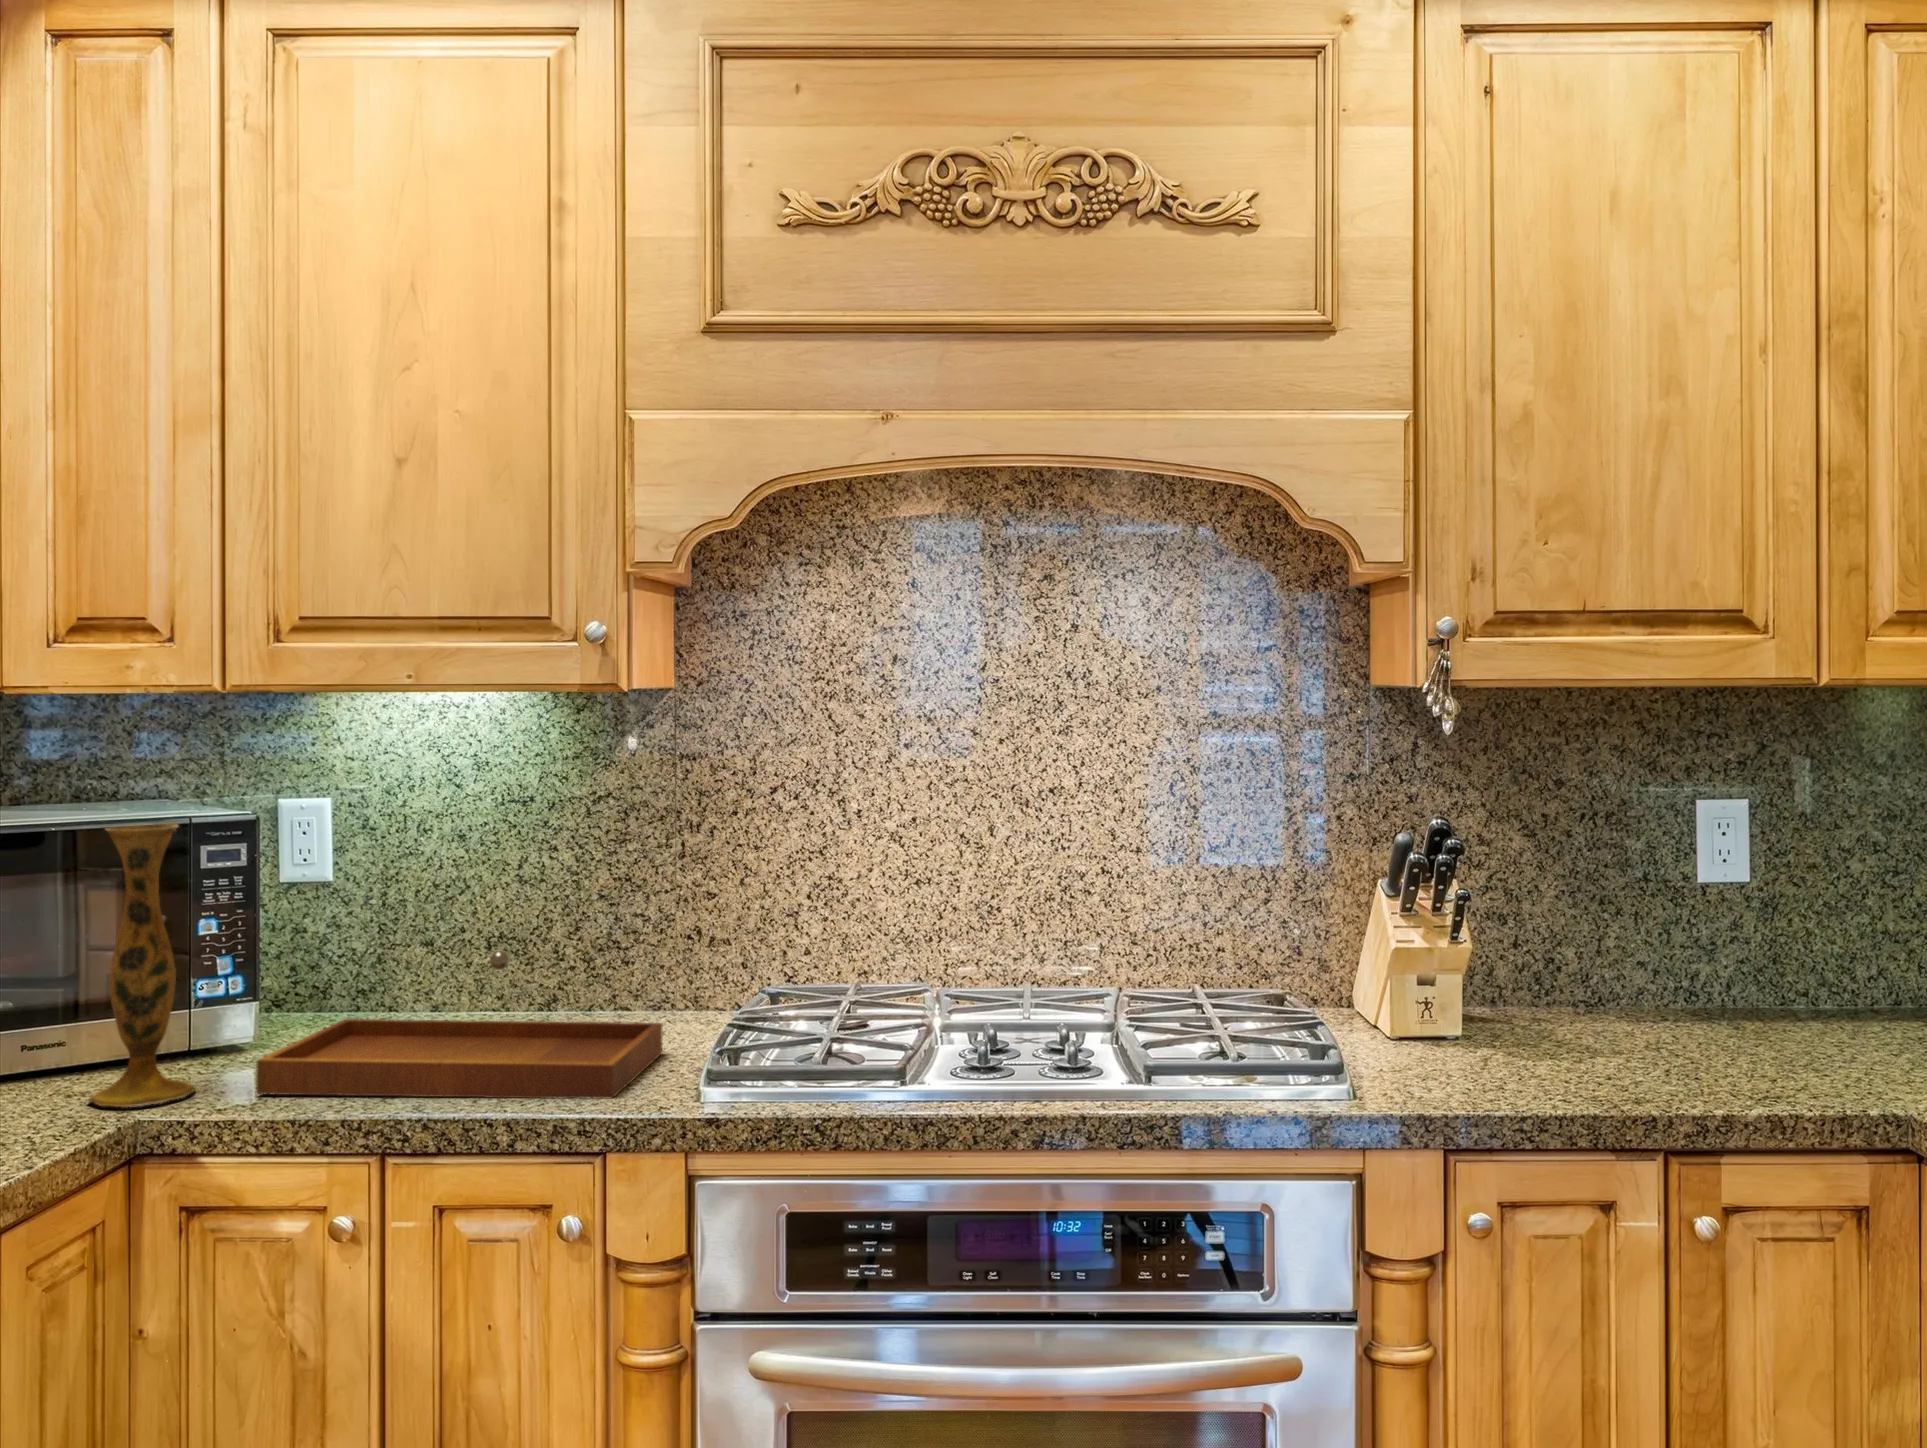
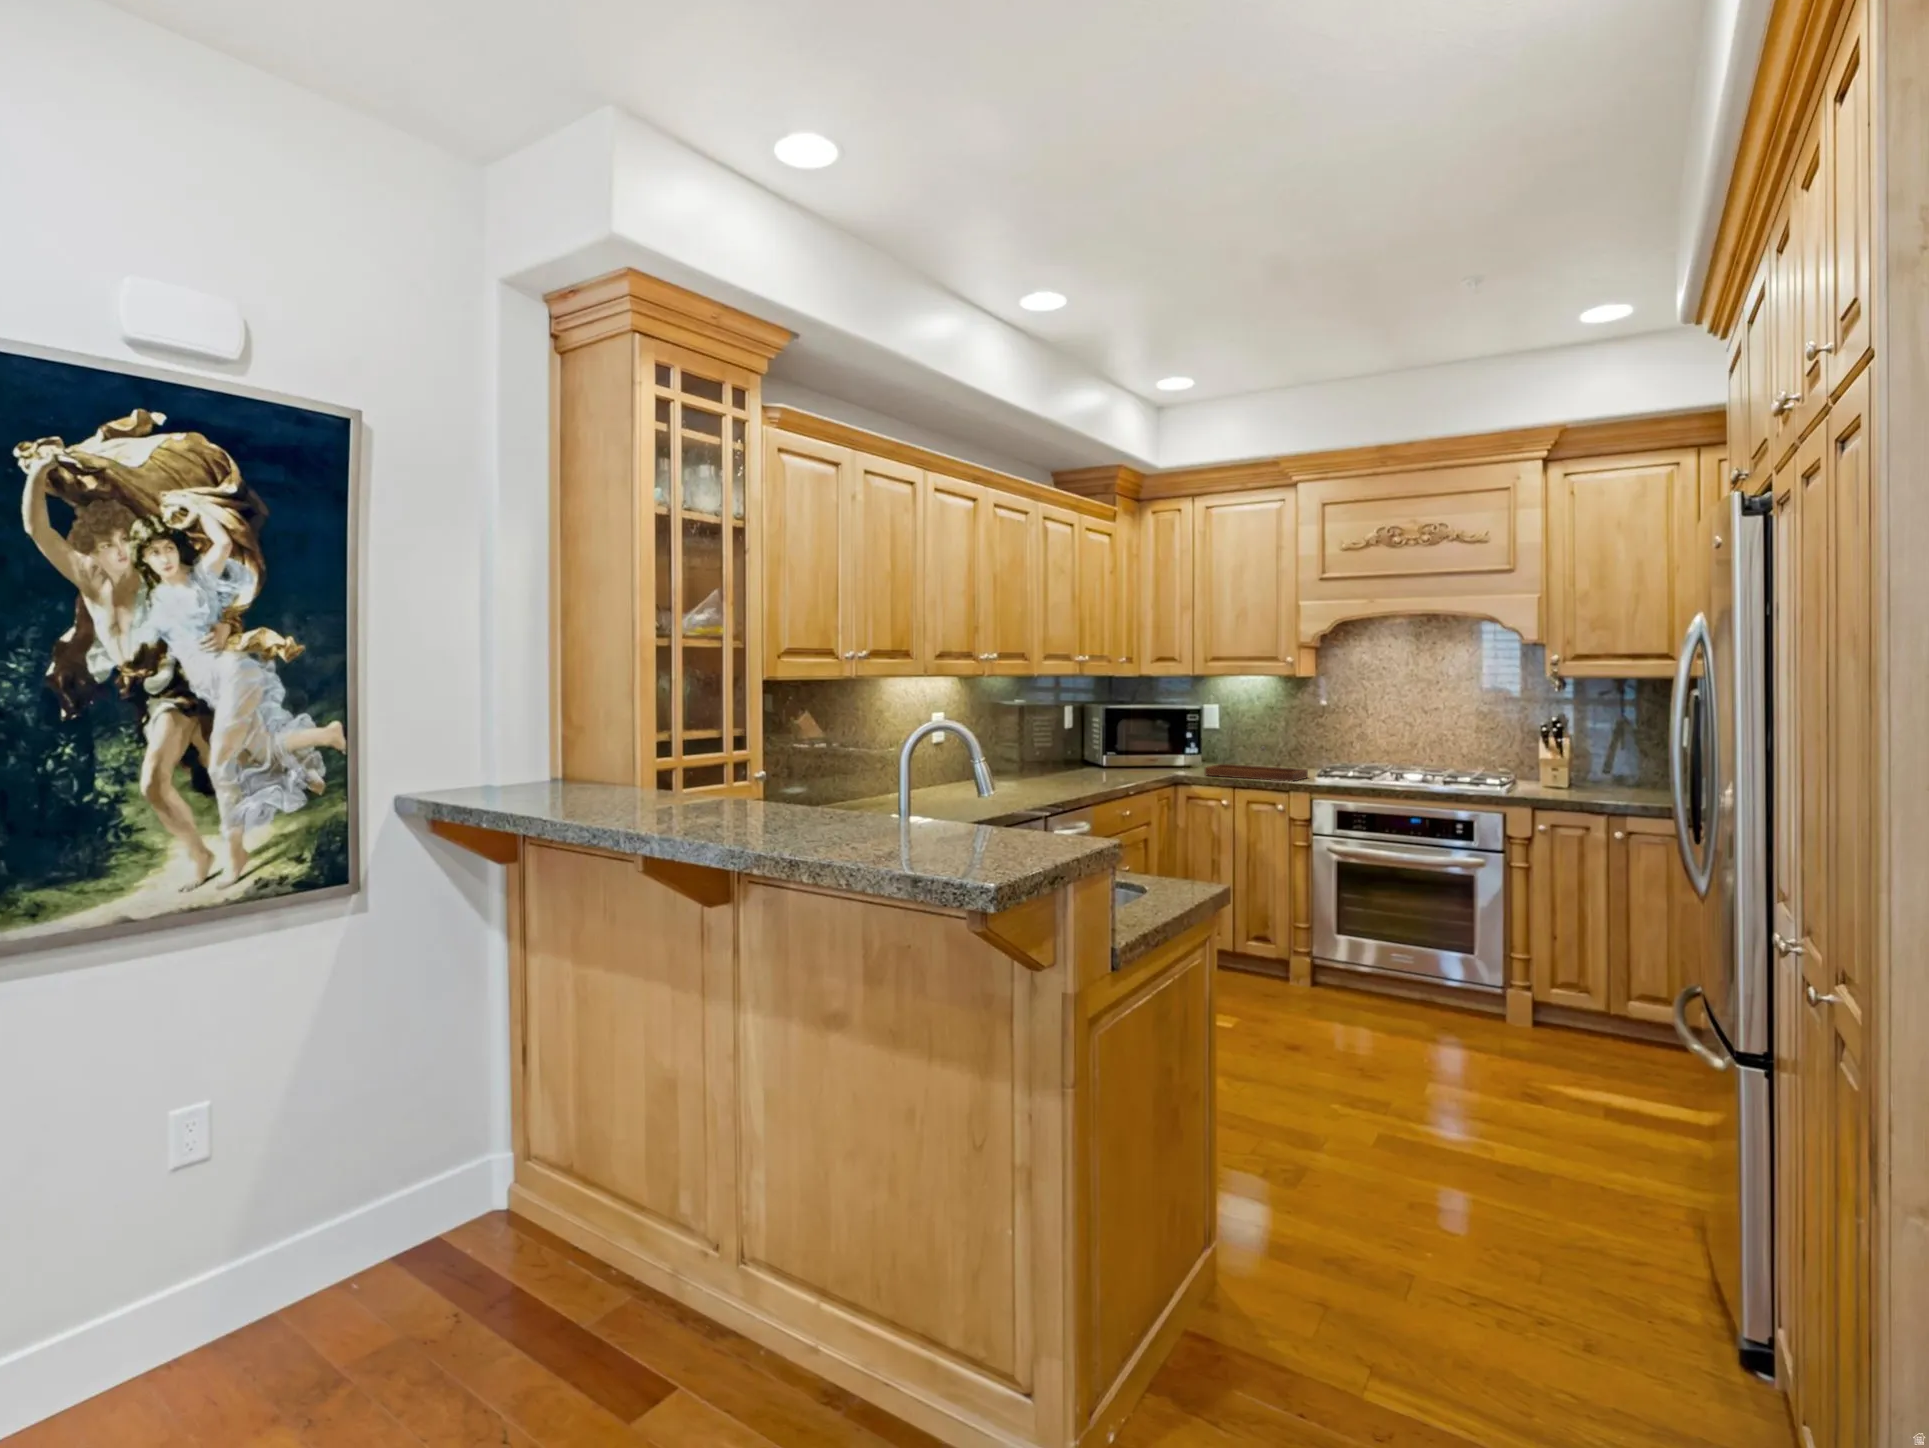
vase: present [88,824,195,1107] -> none [1166,710,1190,775]

